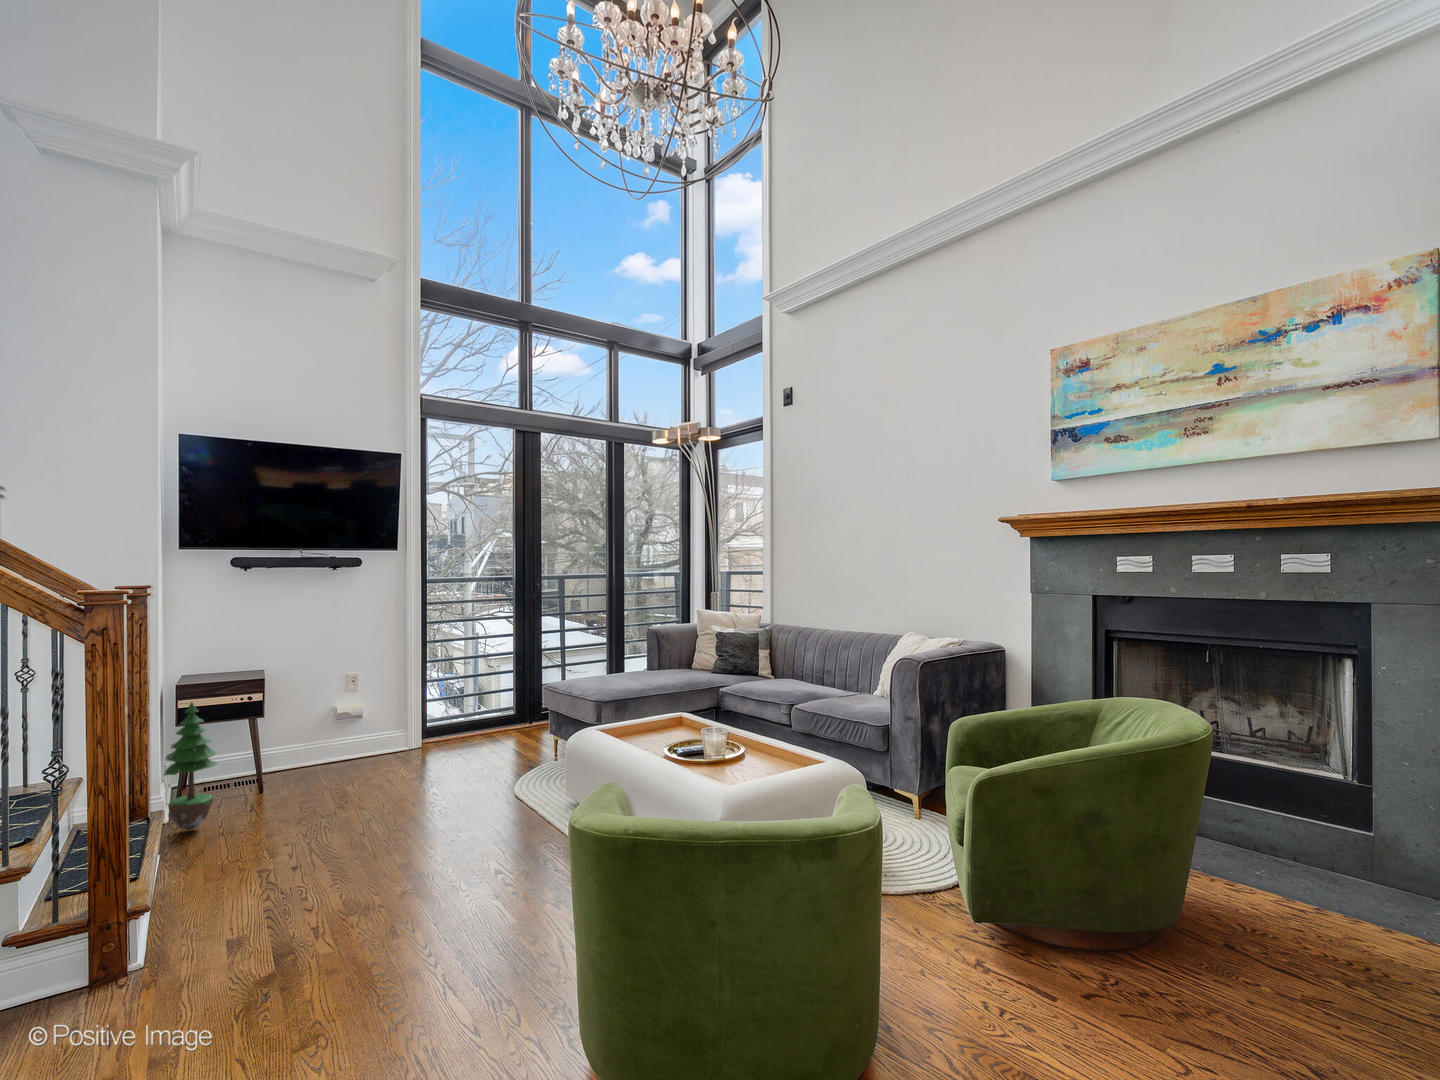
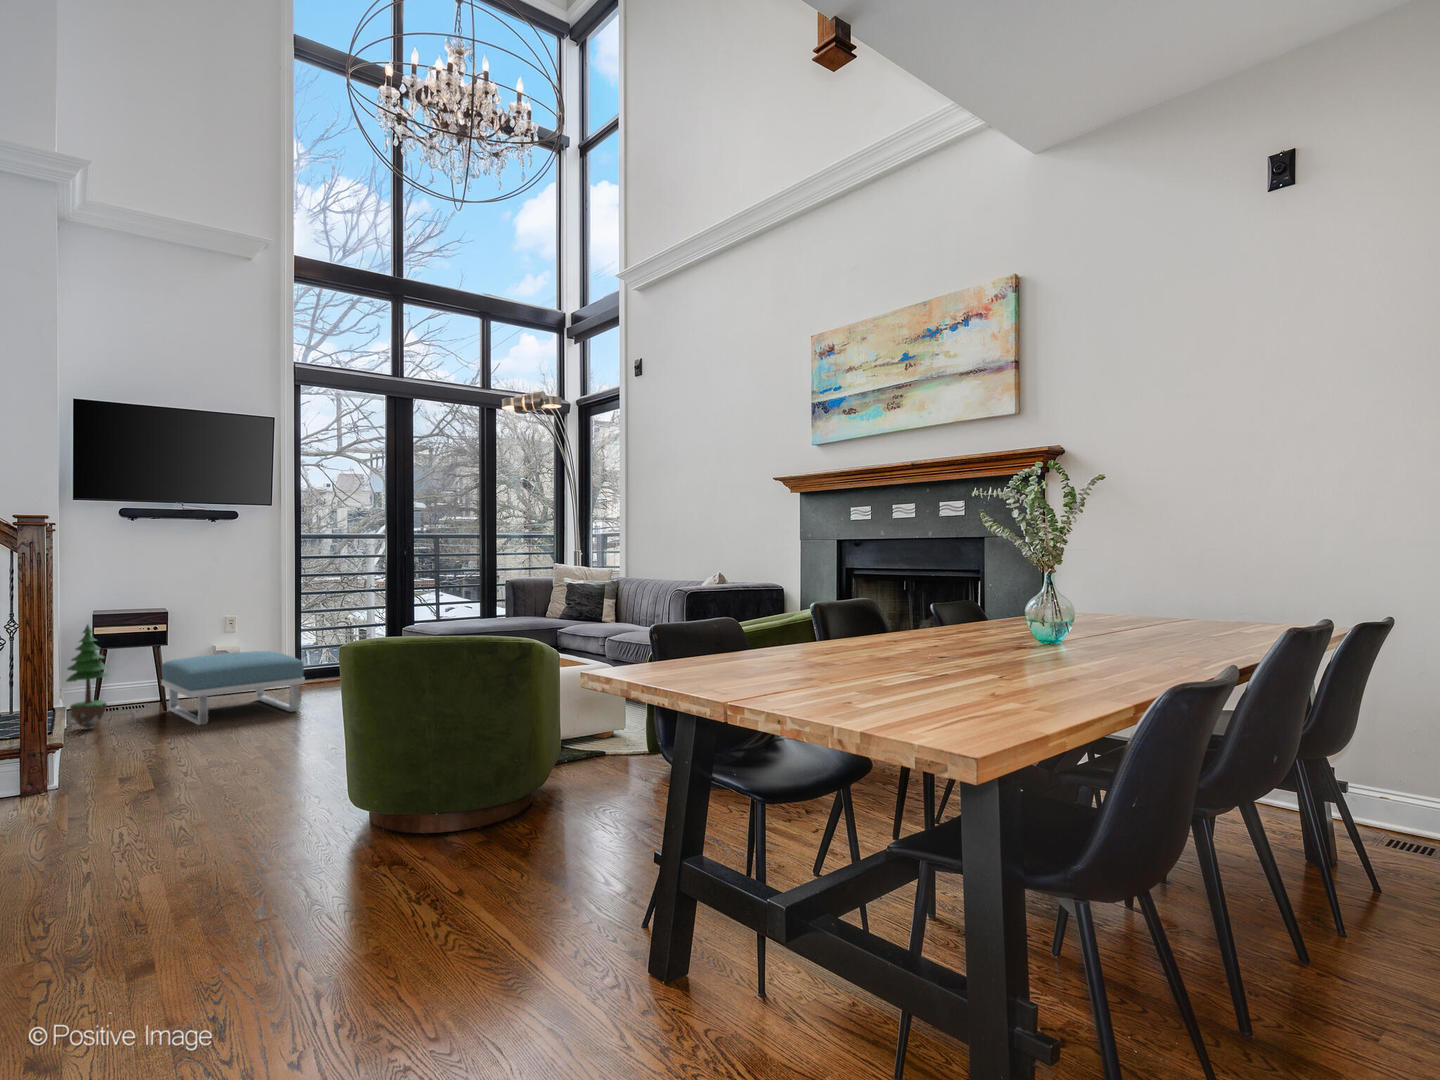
footstool: none [278,718,446,824] -> present [161,651,305,725]

